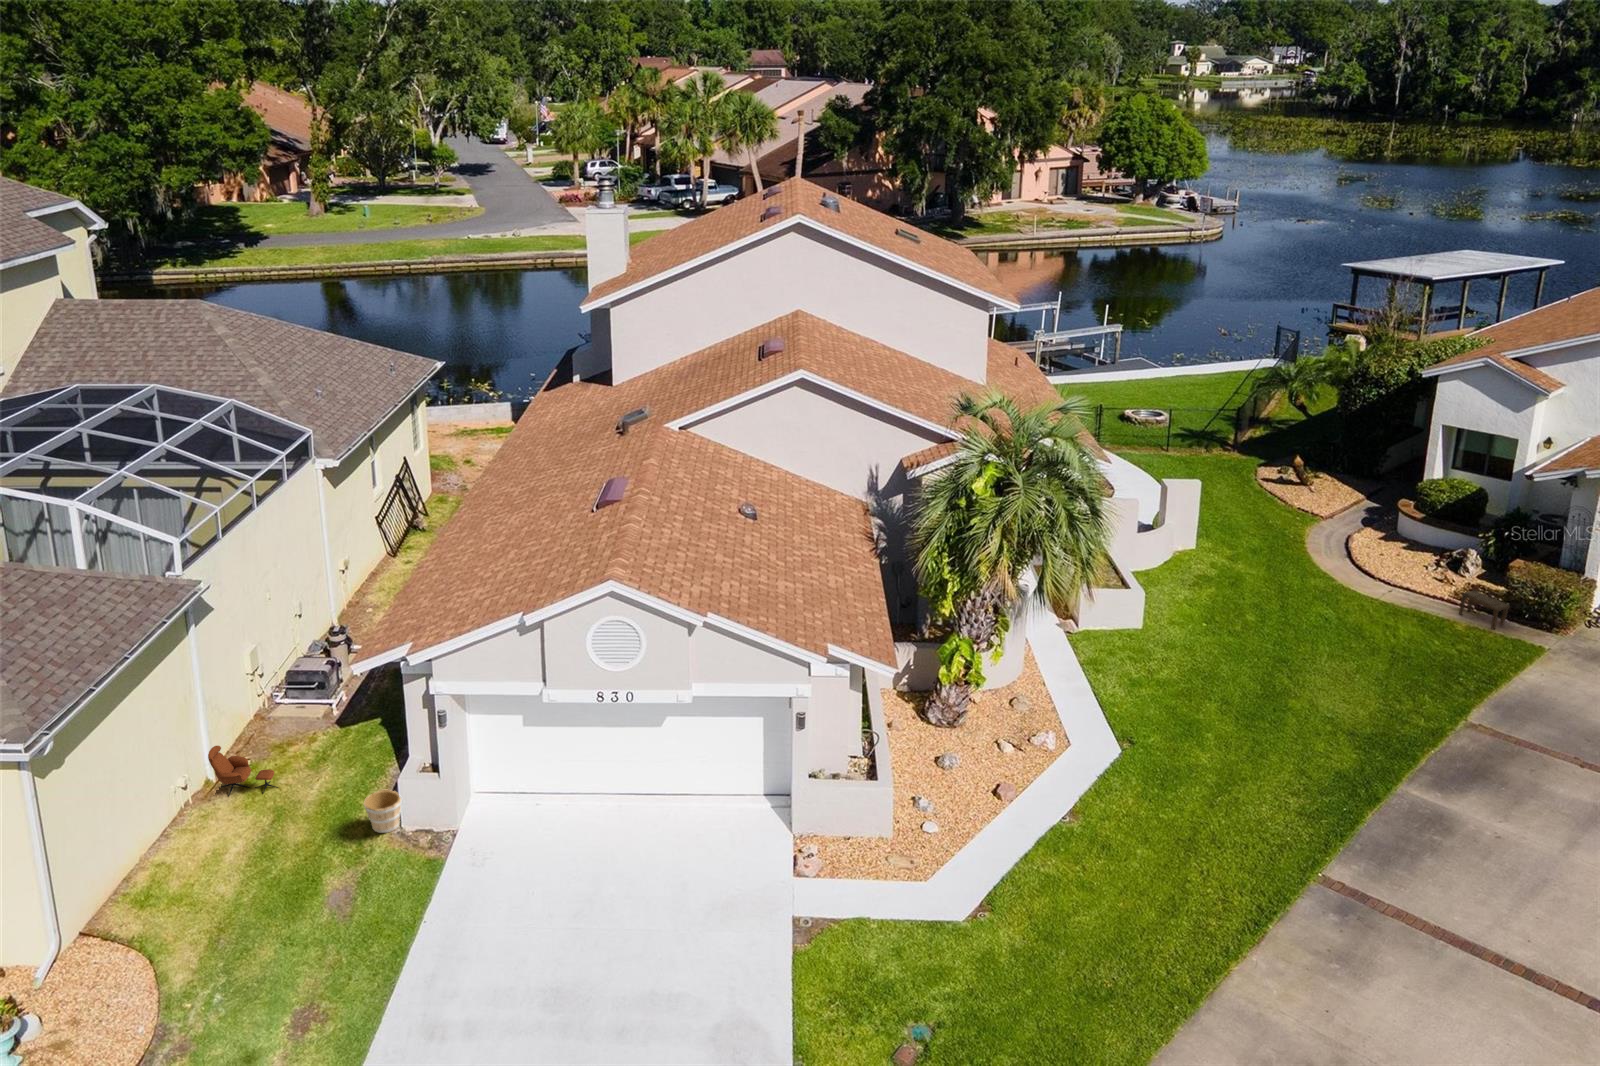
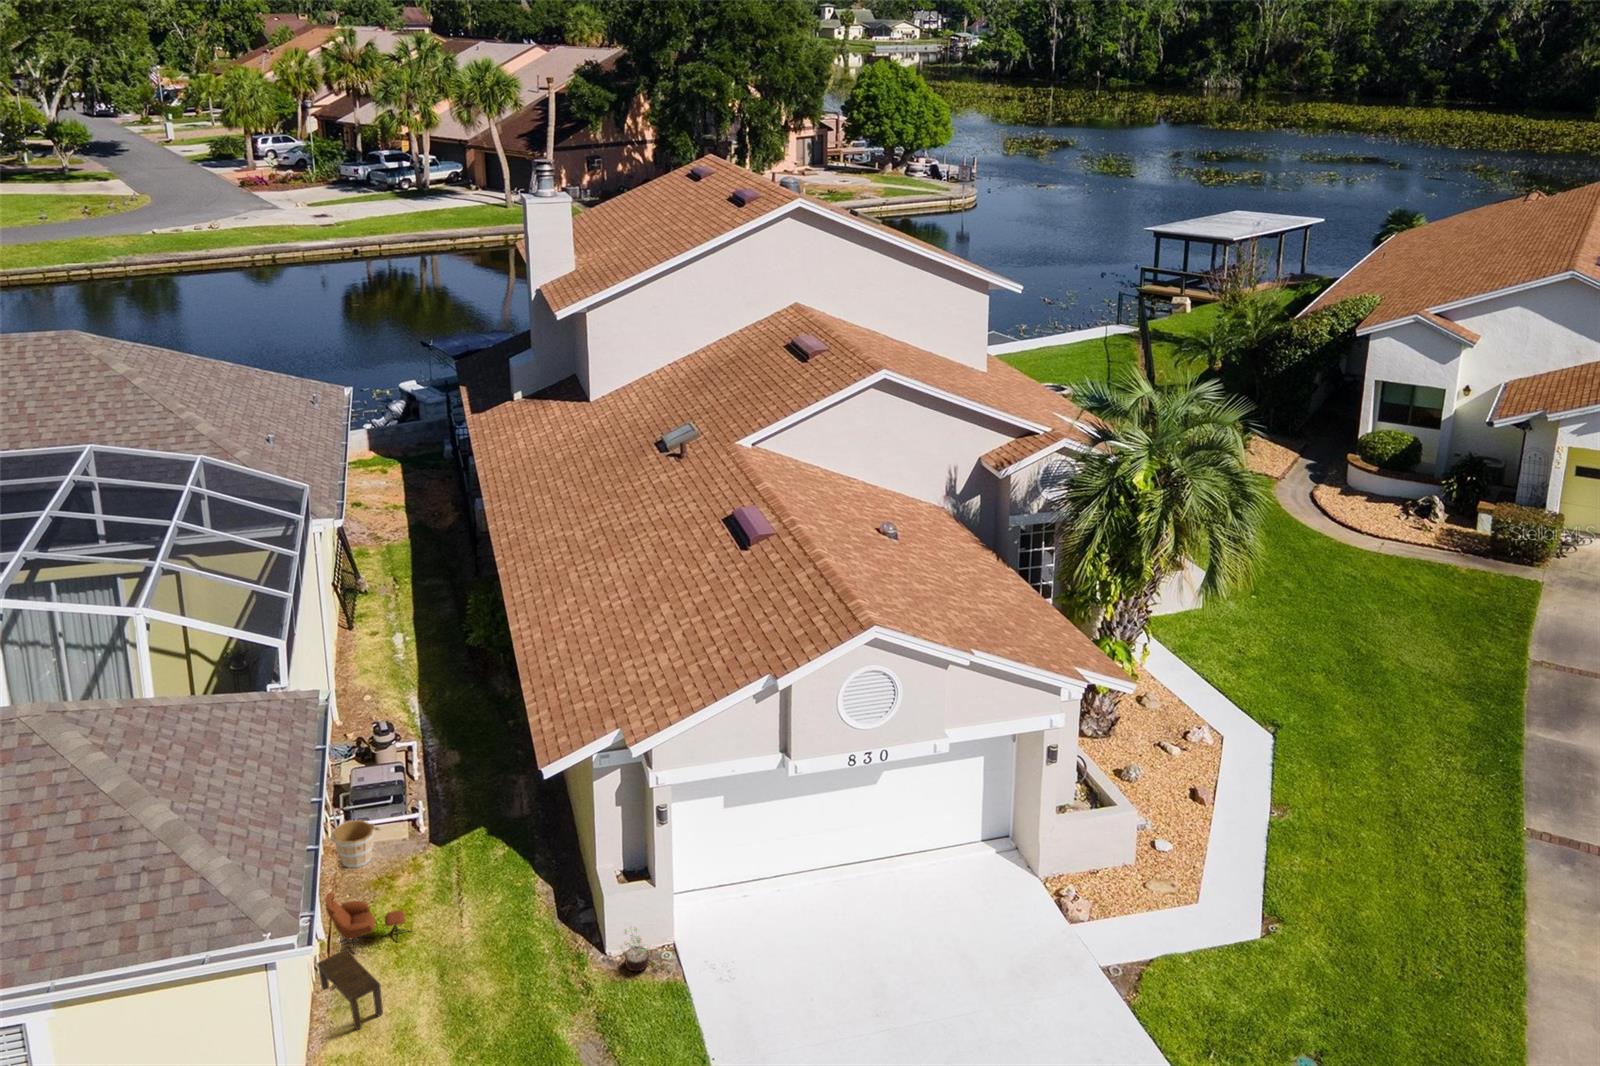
bench: present [1459,590,1510,629] -> present [317,949,383,1030]
wooden bucket: present [364,790,401,833] -> present [332,820,375,868]
decorative plant: none [410,808,432,846] -> present [622,928,649,971]

